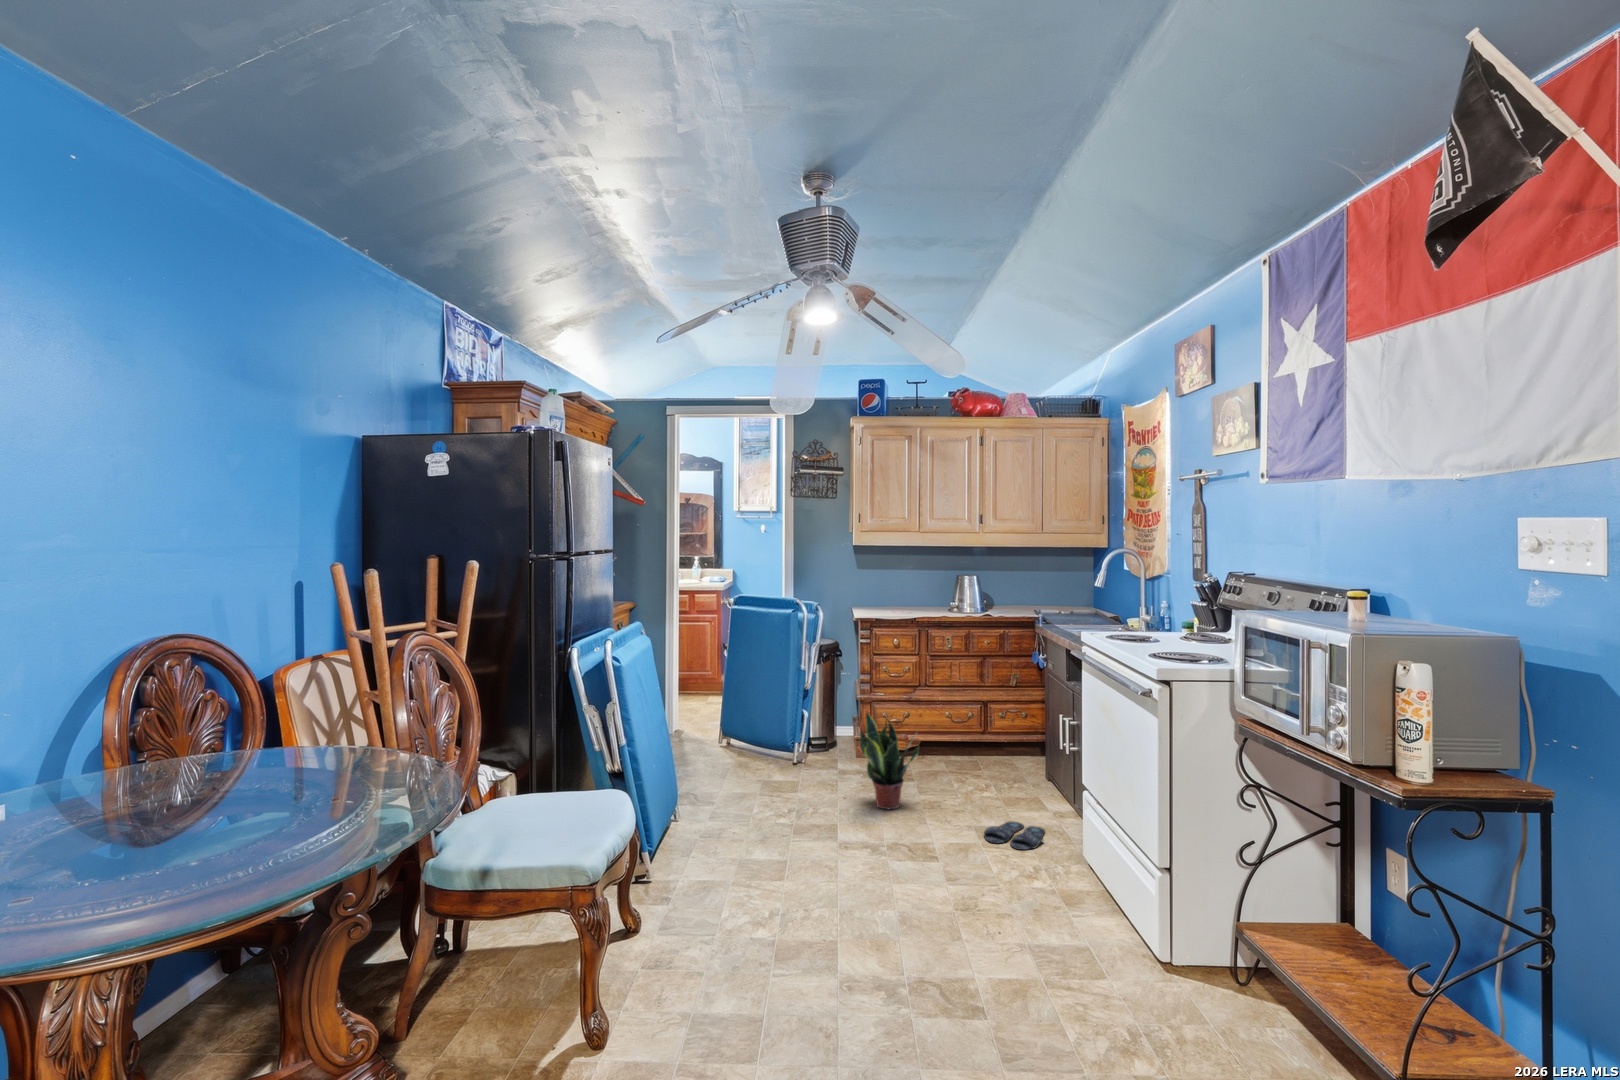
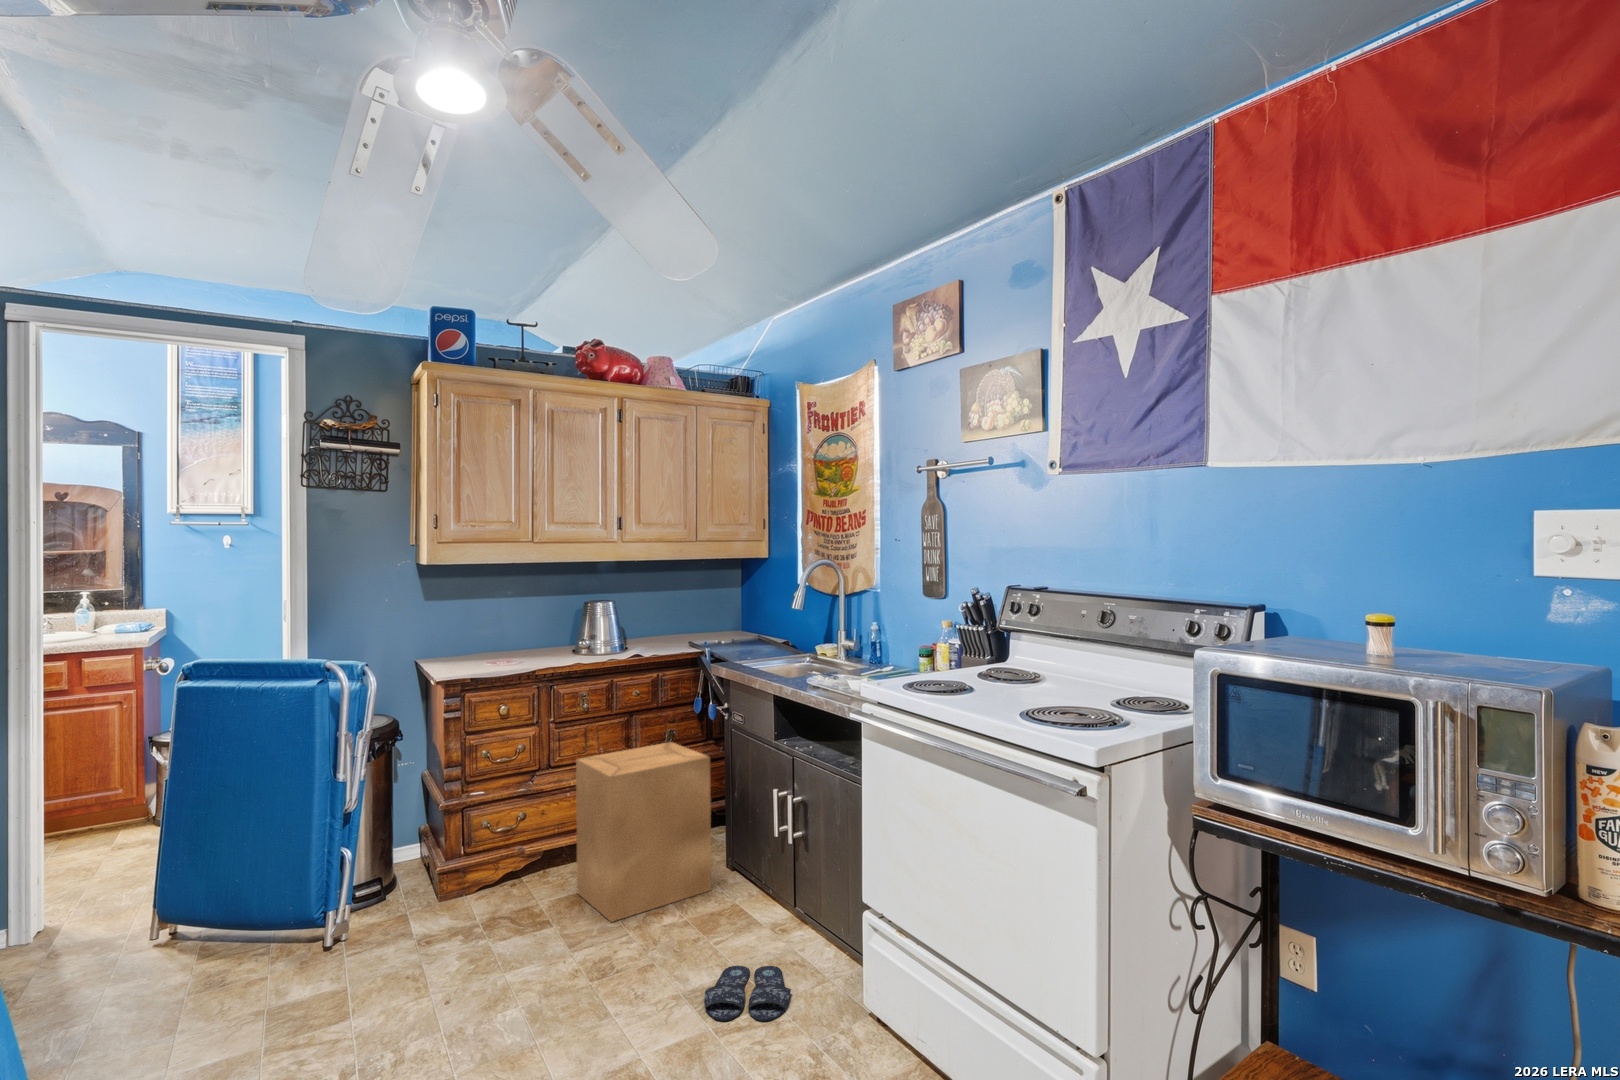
cardboard box: none [937,678,1026,786] -> present [576,742,711,922]
potted plant: present [860,713,919,809] -> none [472,843,581,1004]

